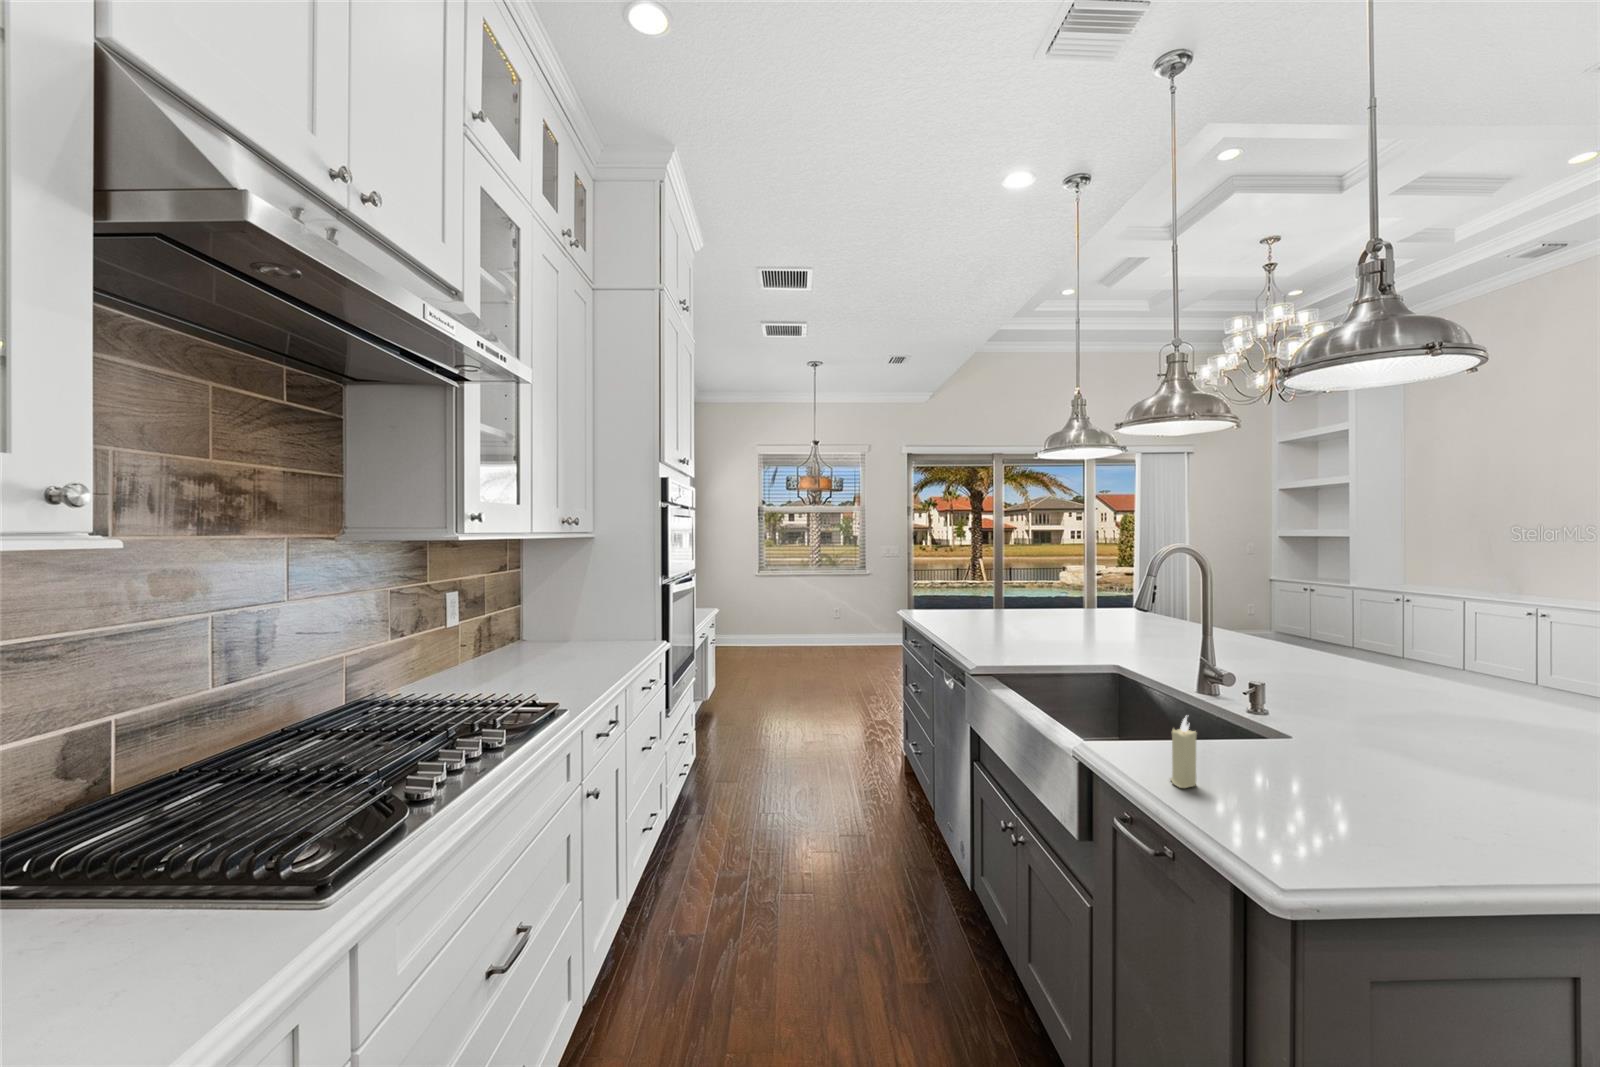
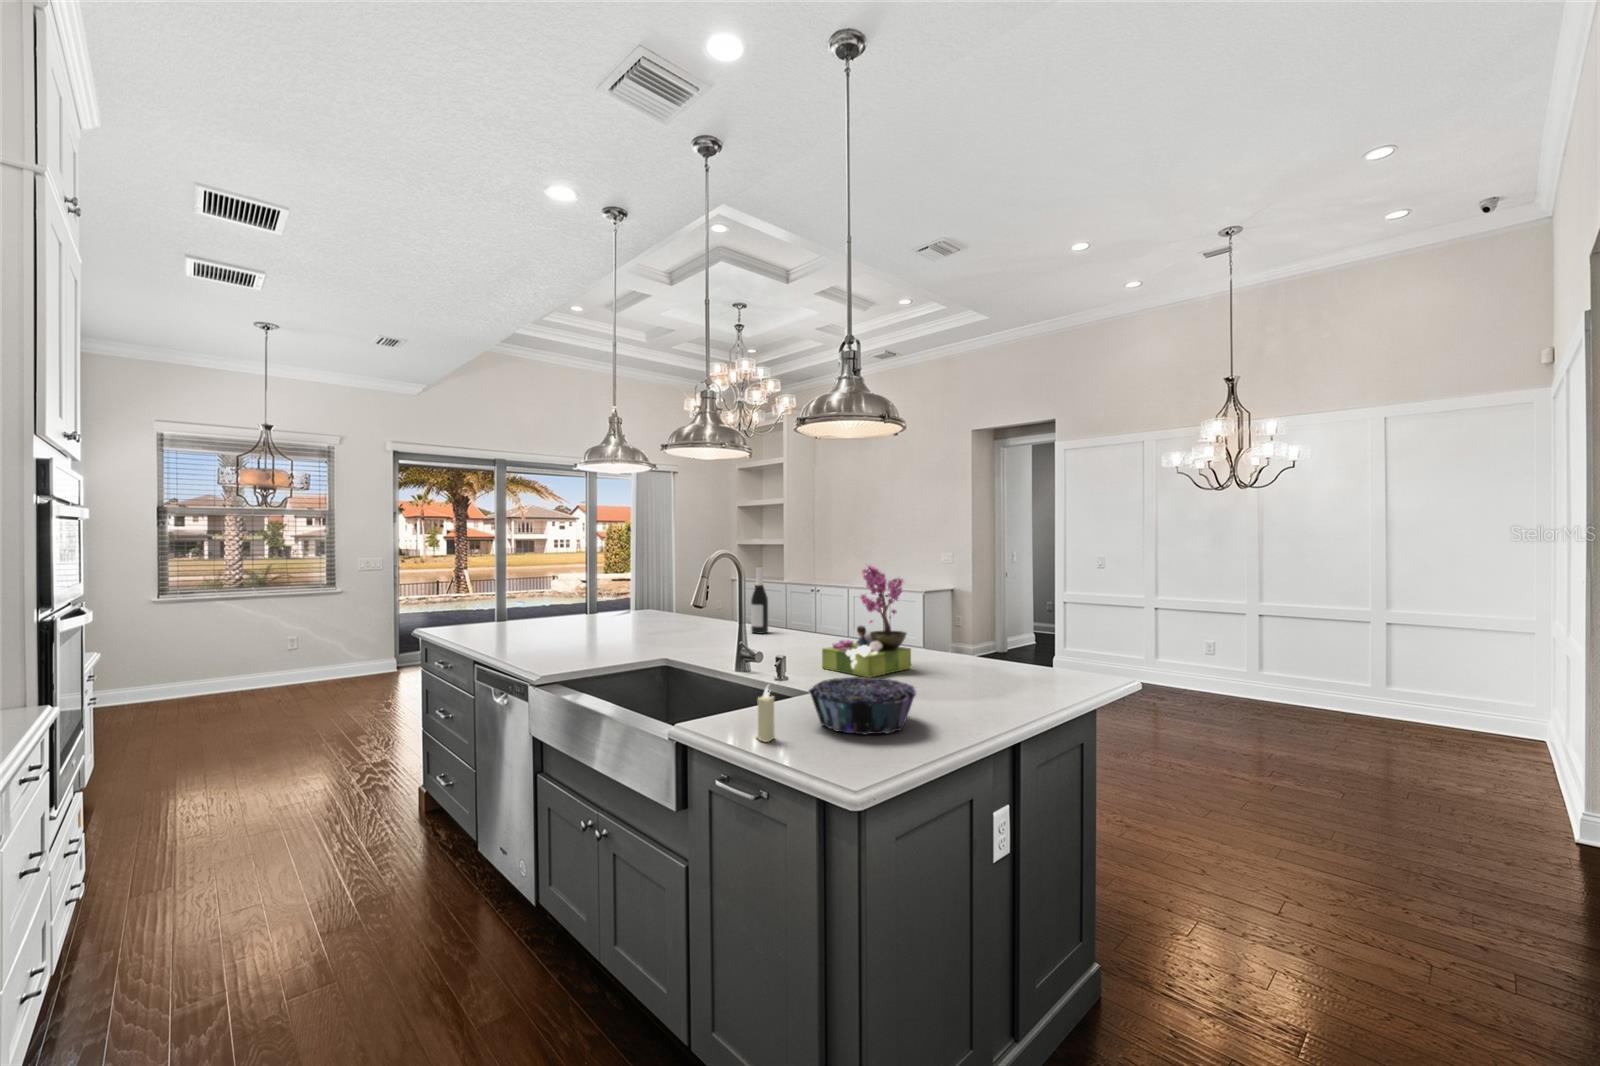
flower arrangement: none [1331,564,1504,732] -> present [822,565,911,677]
wine bottle: none [1247,565,1273,650] -> present [751,567,768,634]
decorative bowl: none [1258,723,1462,821] -> present [809,677,916,735]

